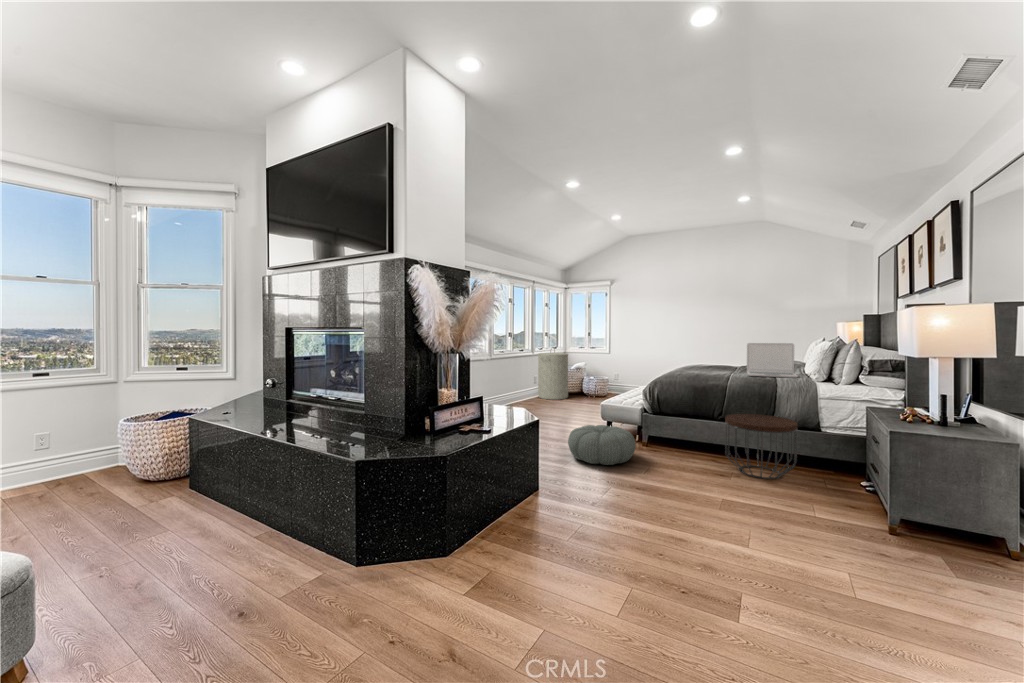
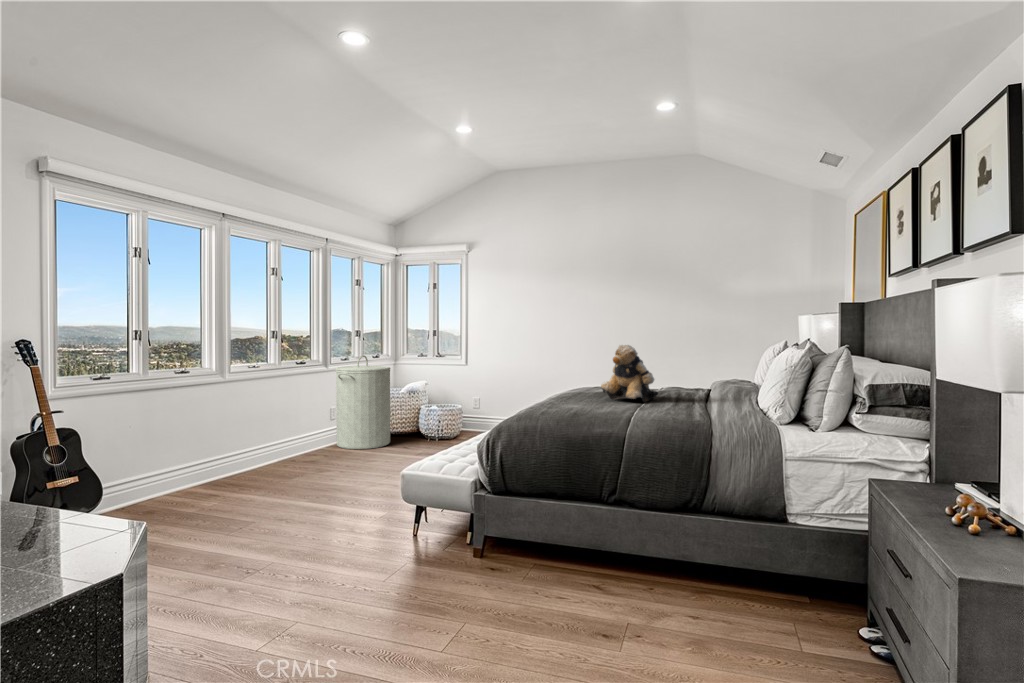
teddy bear: none [707,340,743,372] -> present [601,345,658,402]
laptop: present [747,343,798,378] -> none [664,351,748,416]
side table: present [725,414,798,479] -> none [618,492,750,637]
pouf: present [568,425,636,465] -> none [292,525,443,629]

